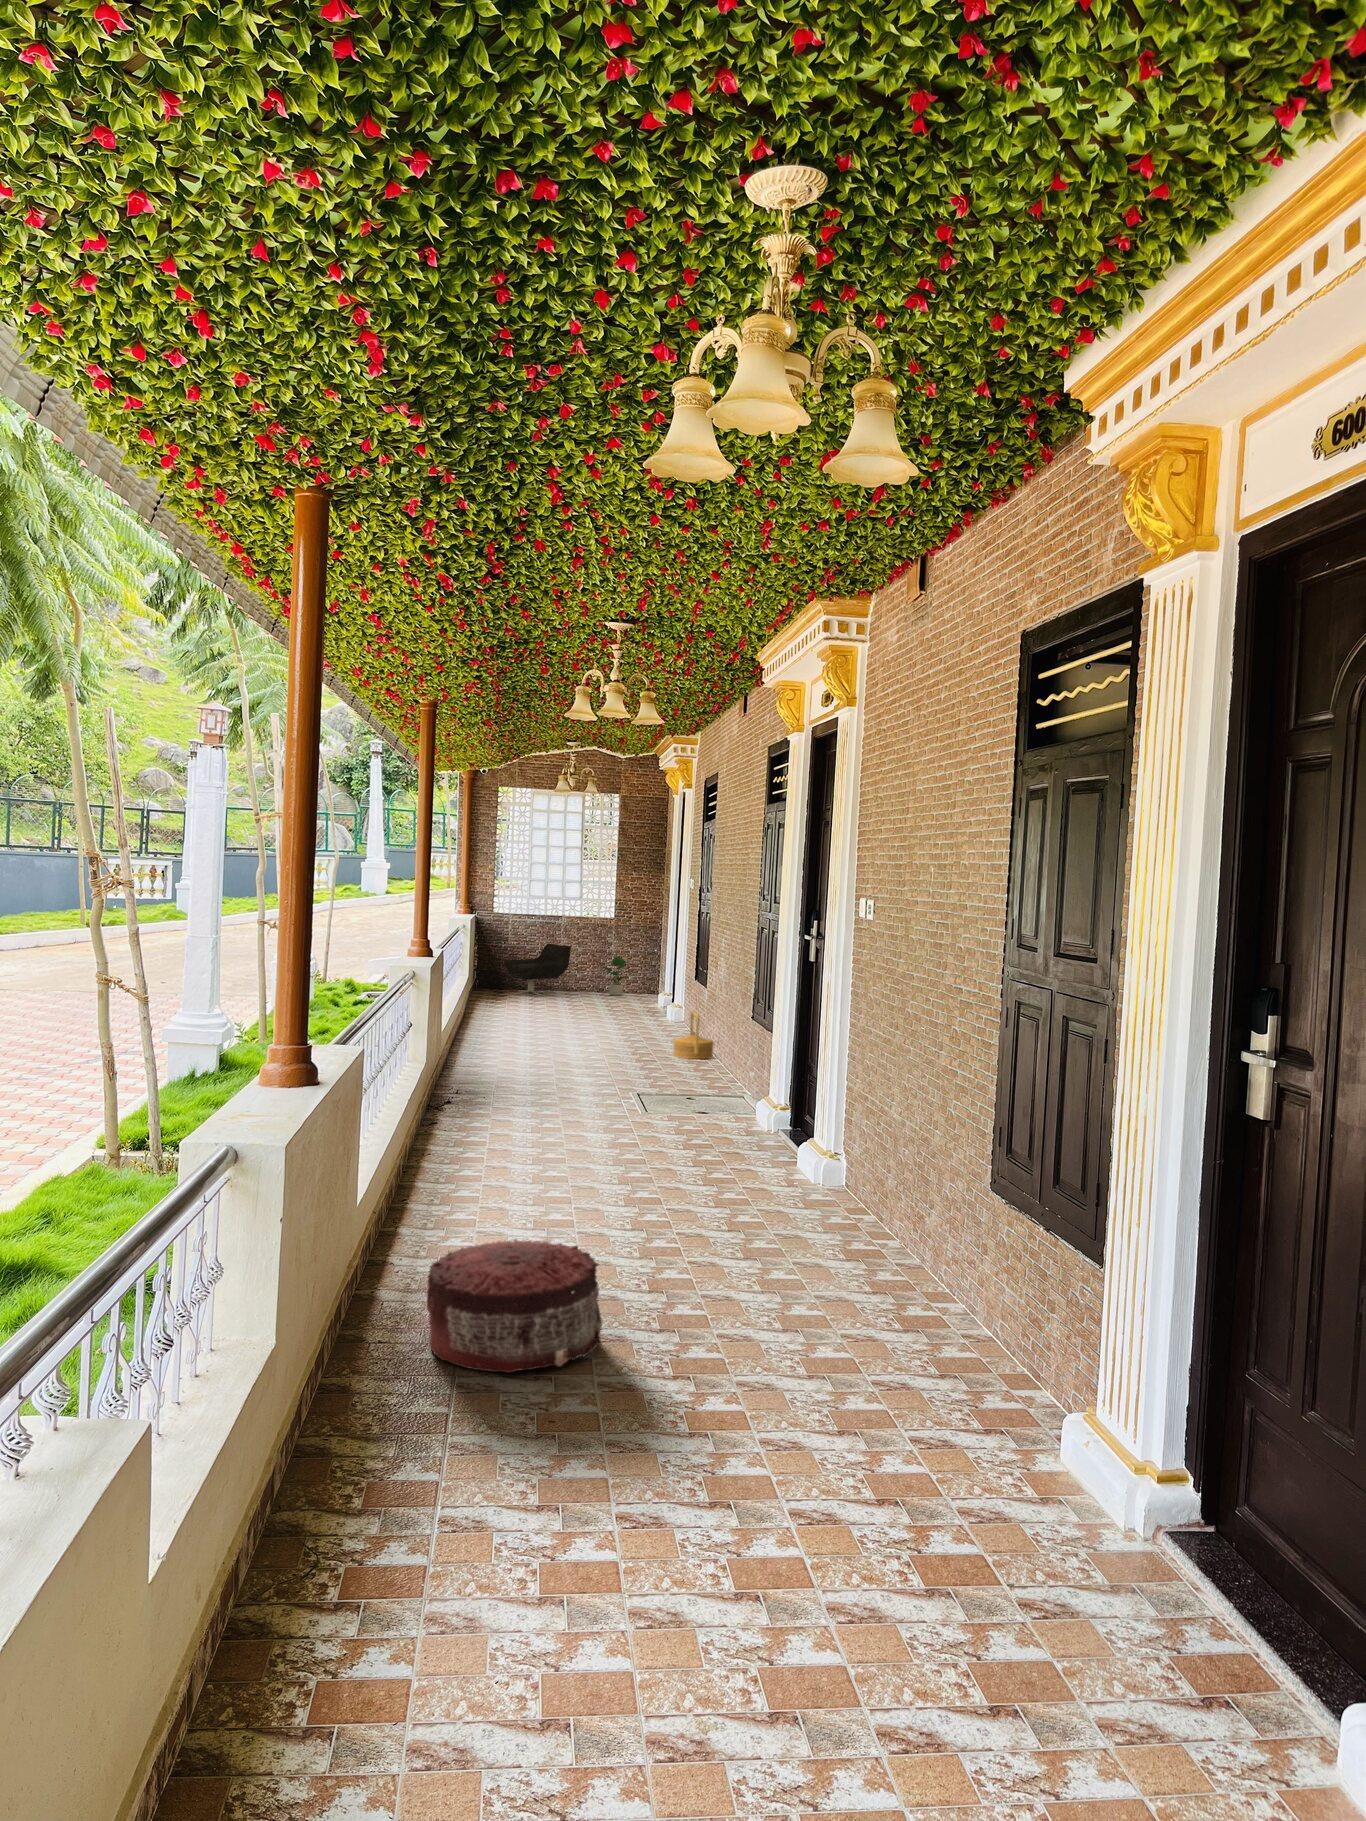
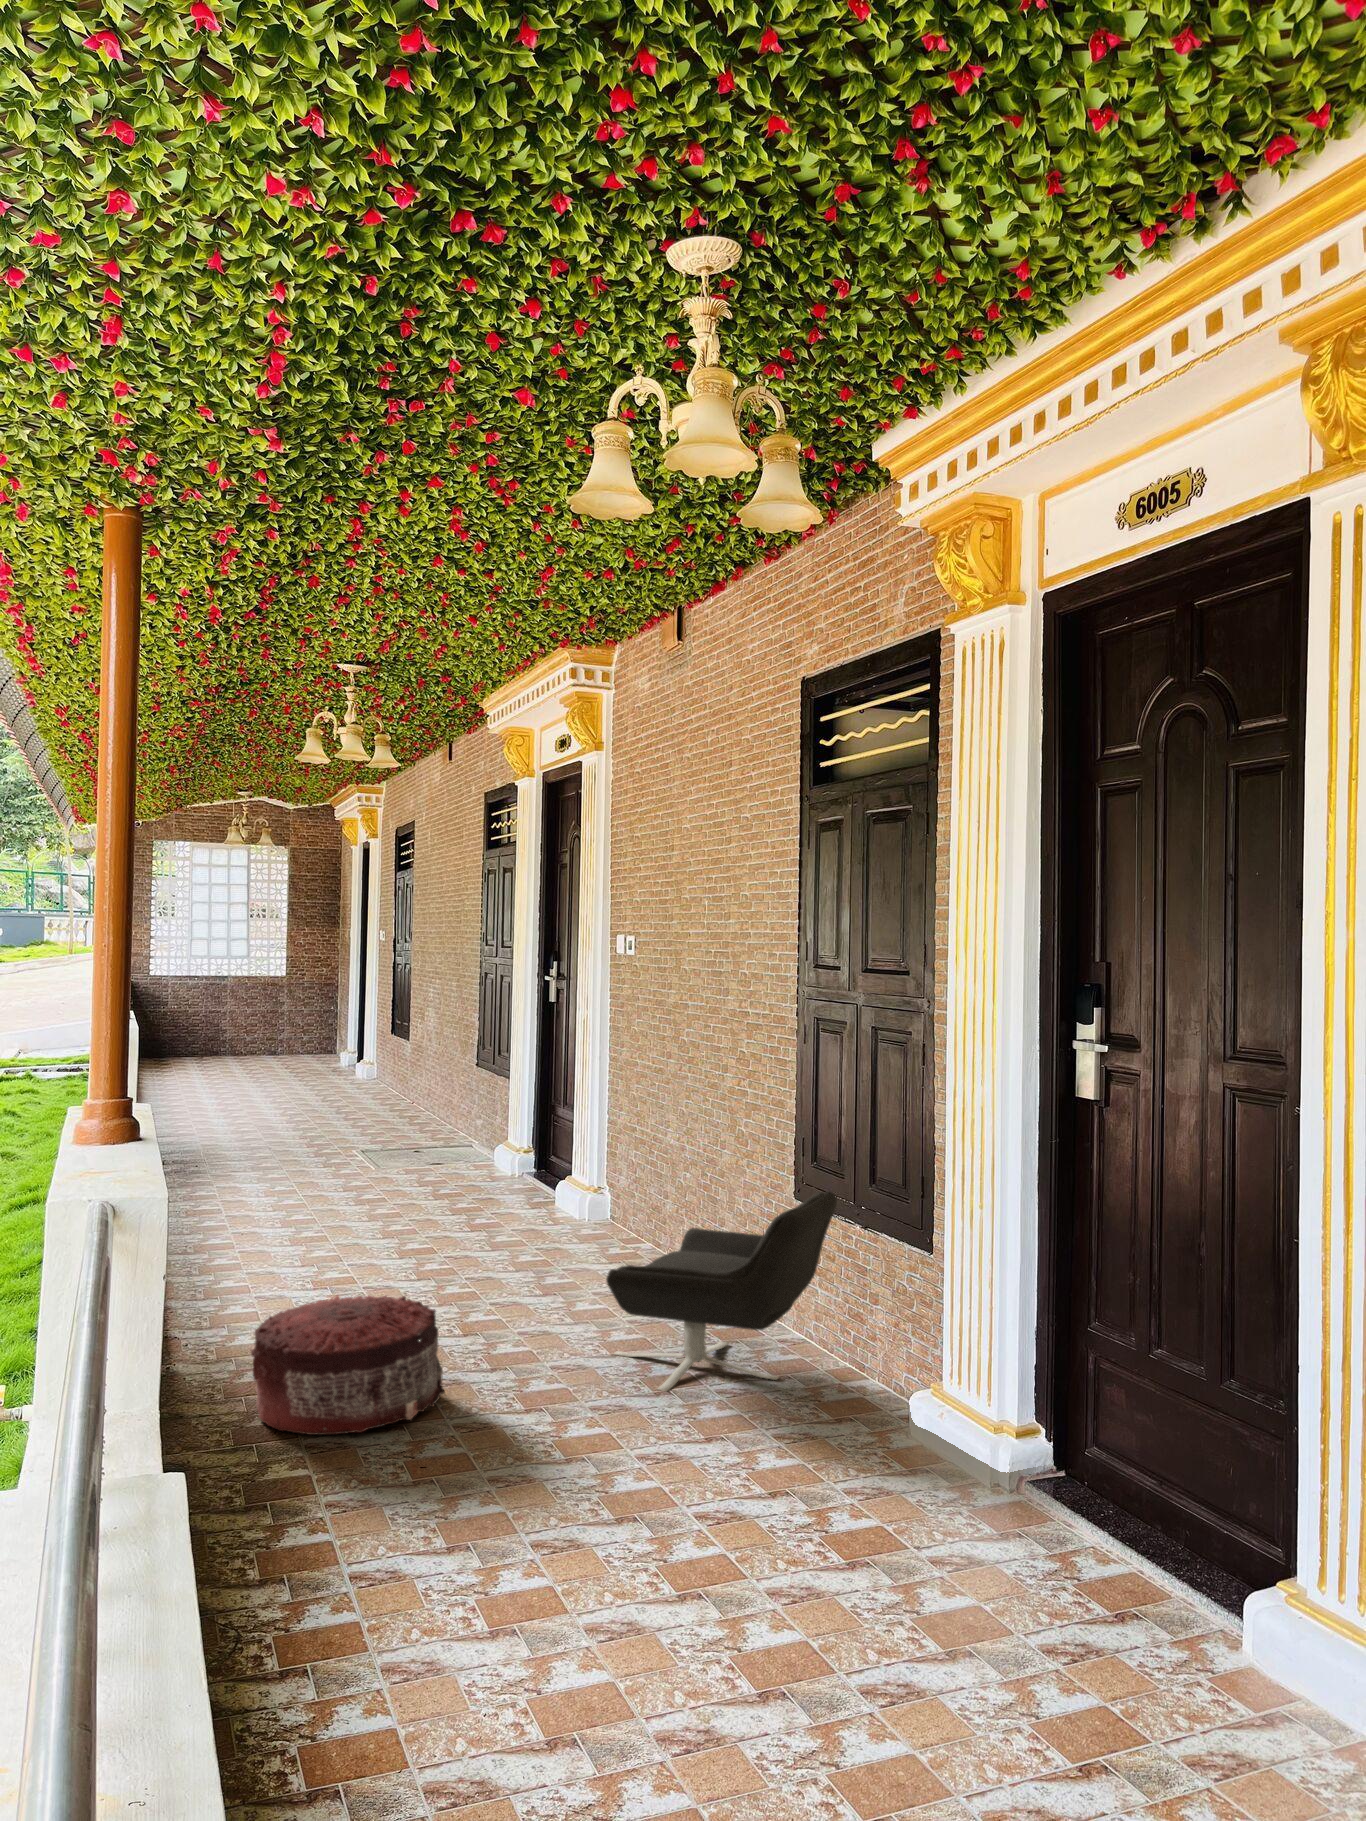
lounge chair: present [504,944,571,996] -> present [606,1191,837,1391]
potted plant: present [602,956,629,996] -> none [274,1019,307,1061]
woven basket: present [673,1010,714,1059] -> none [382,1067,426,1118]

